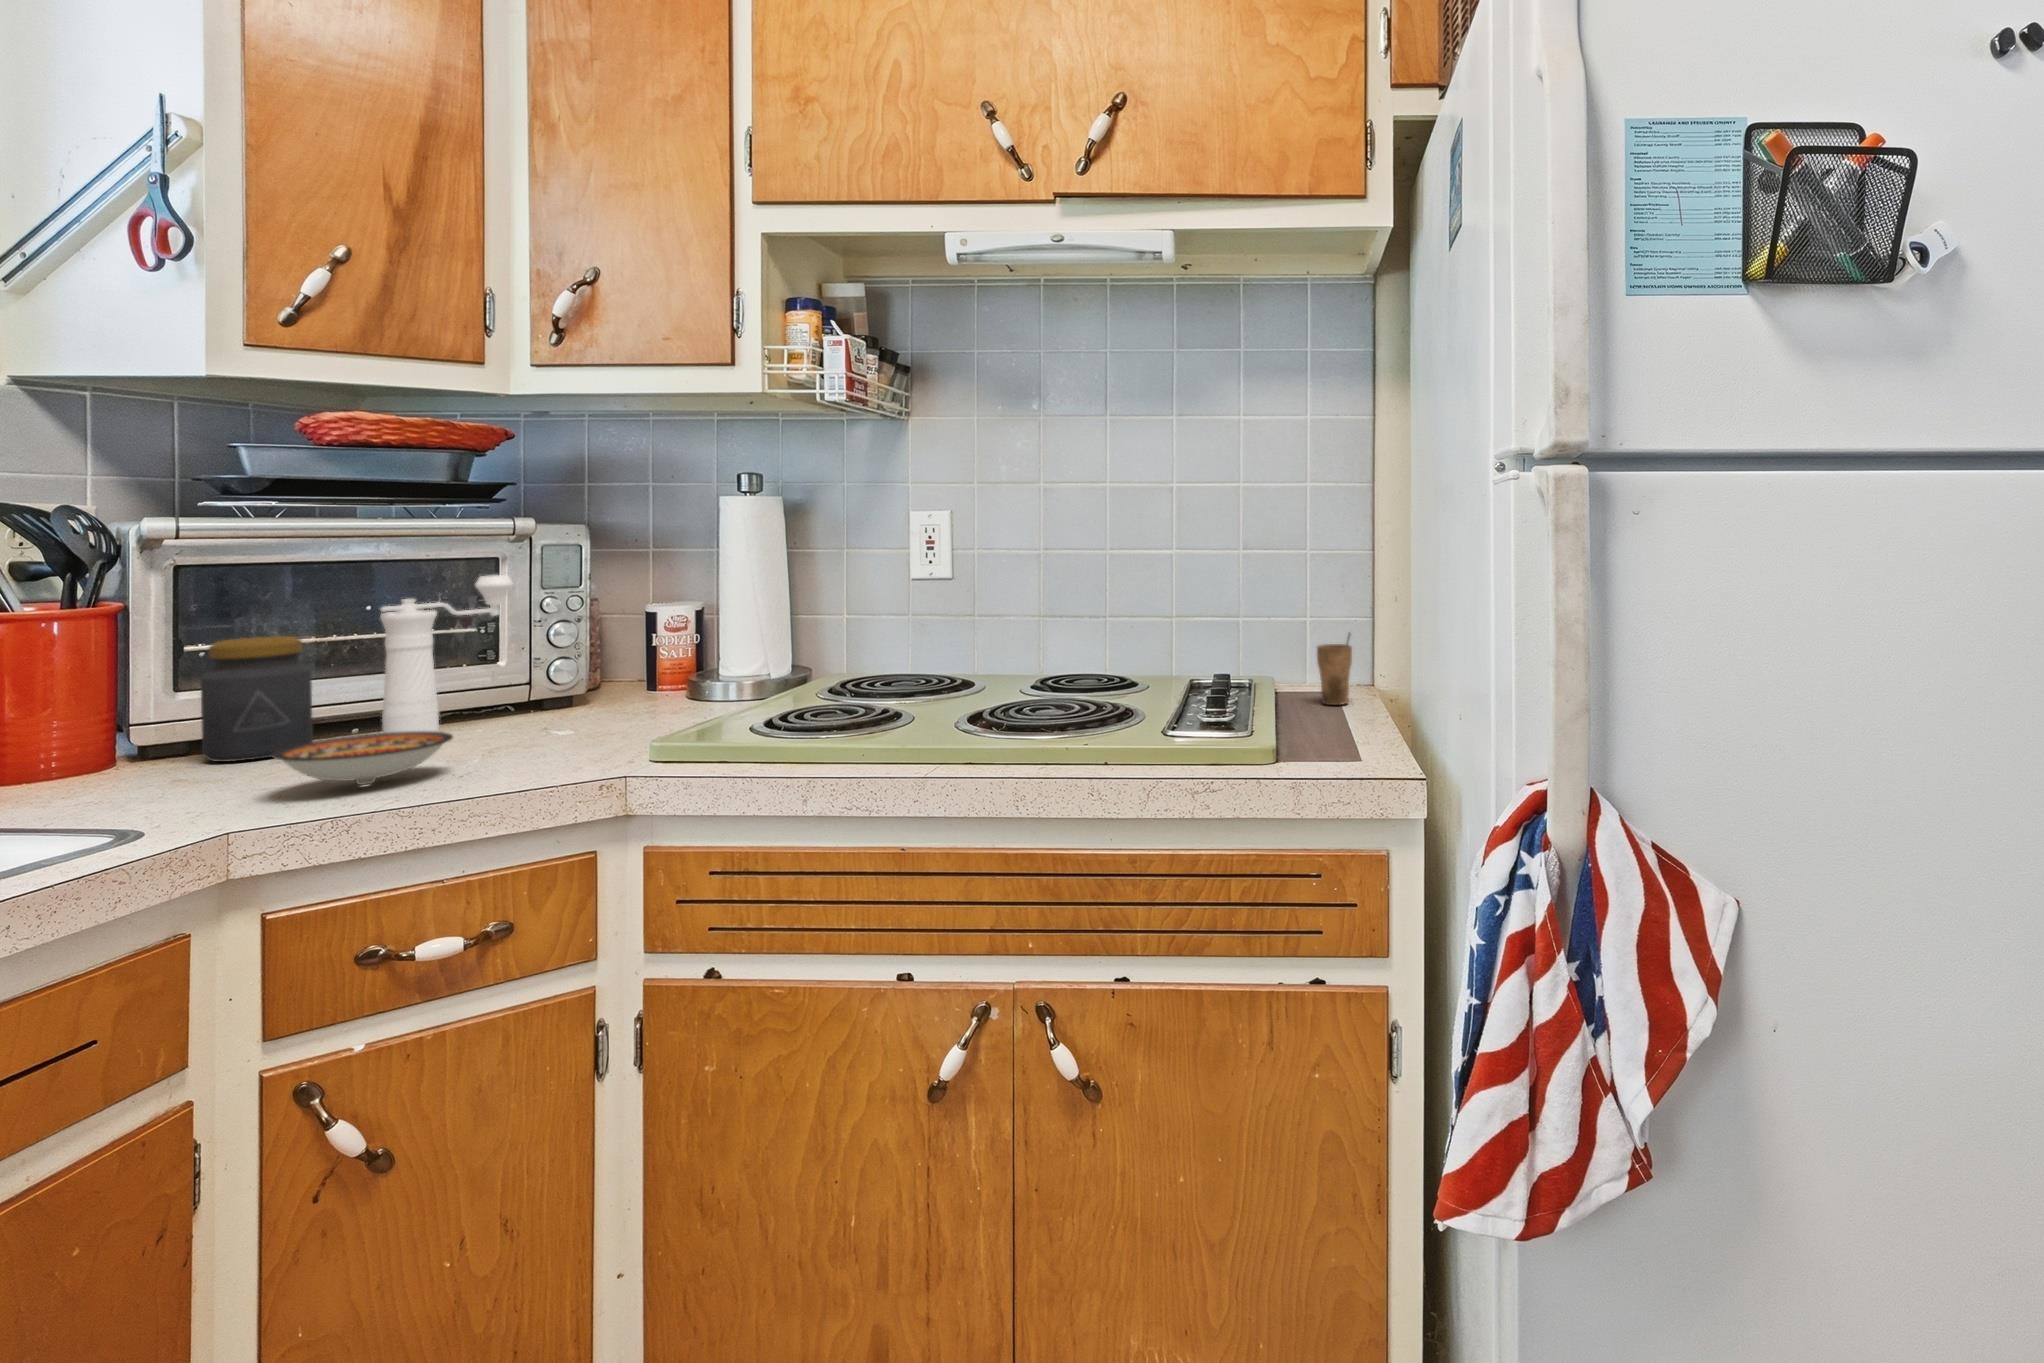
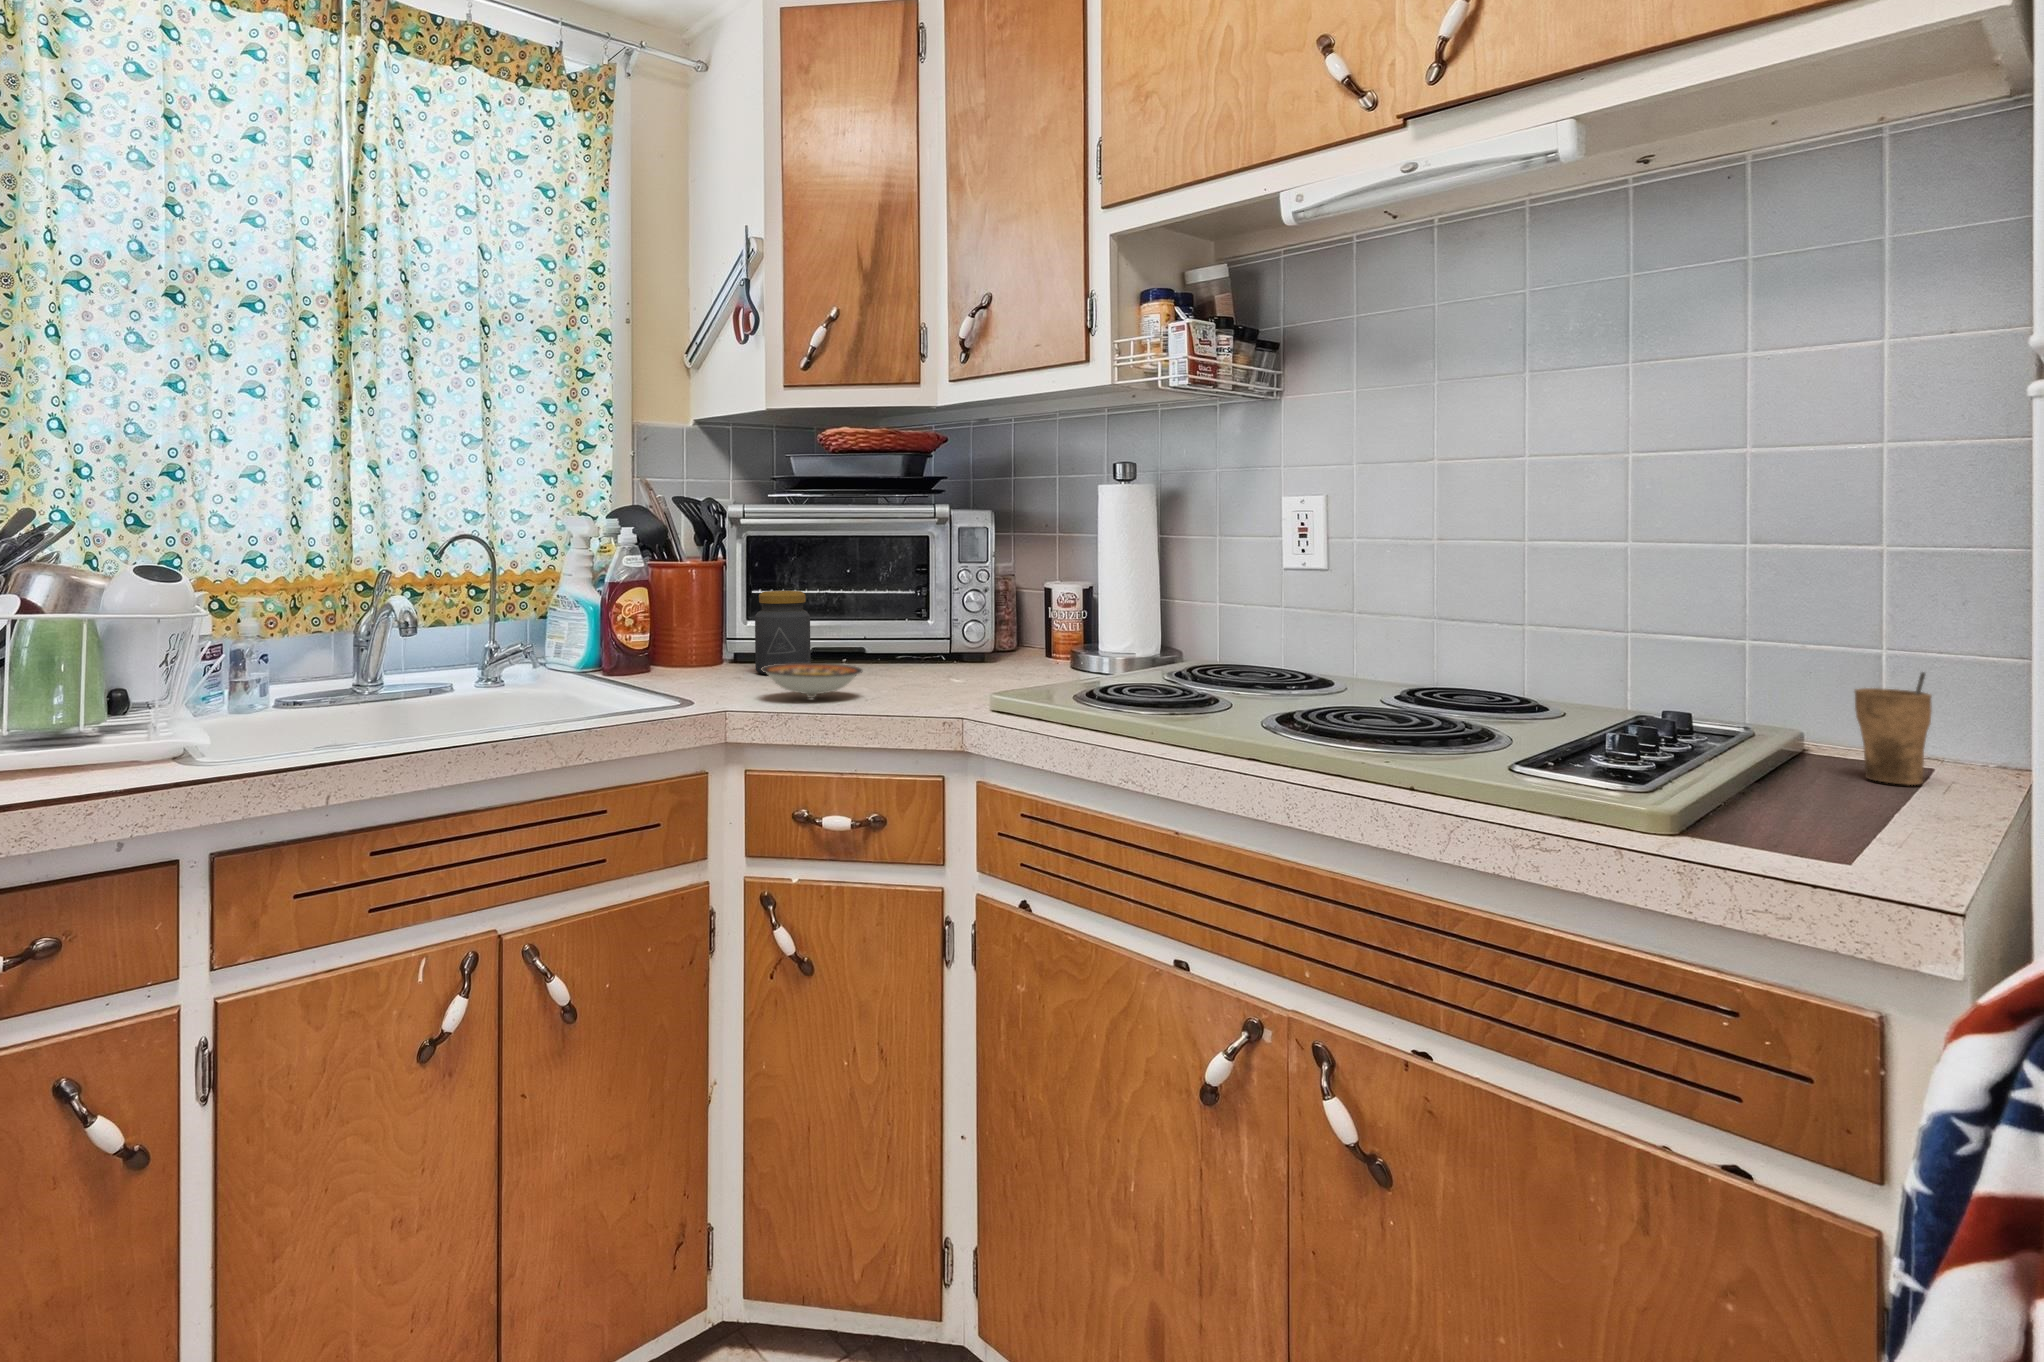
pepper mill: present [380,575,513,733] -> none [840,552,928,679]

